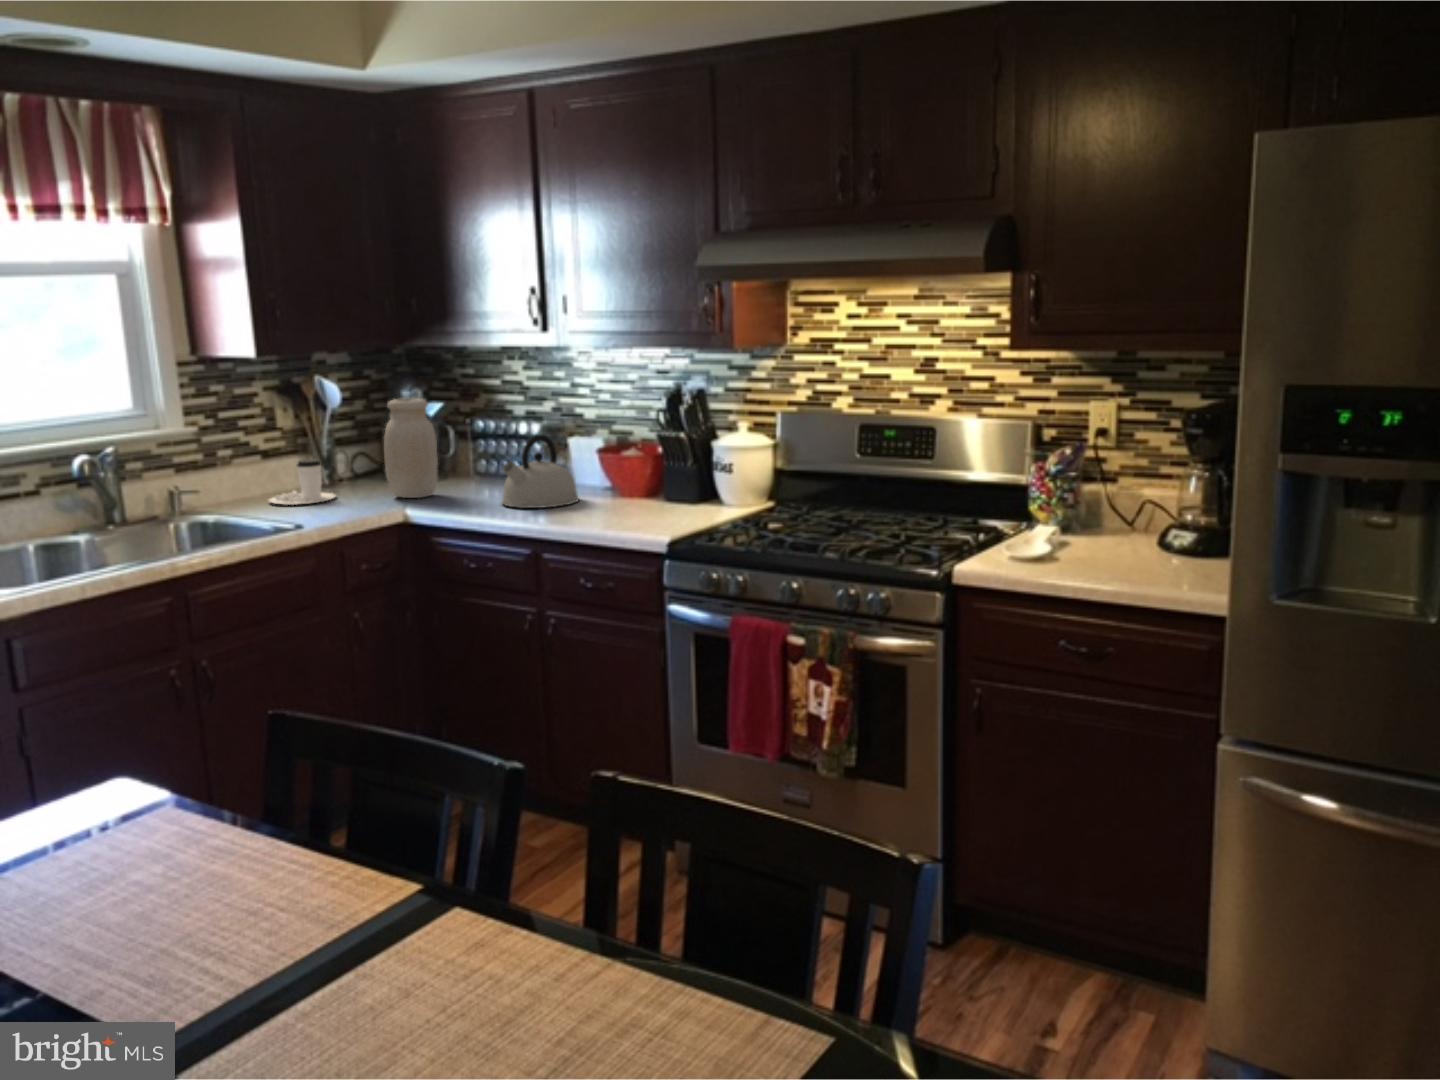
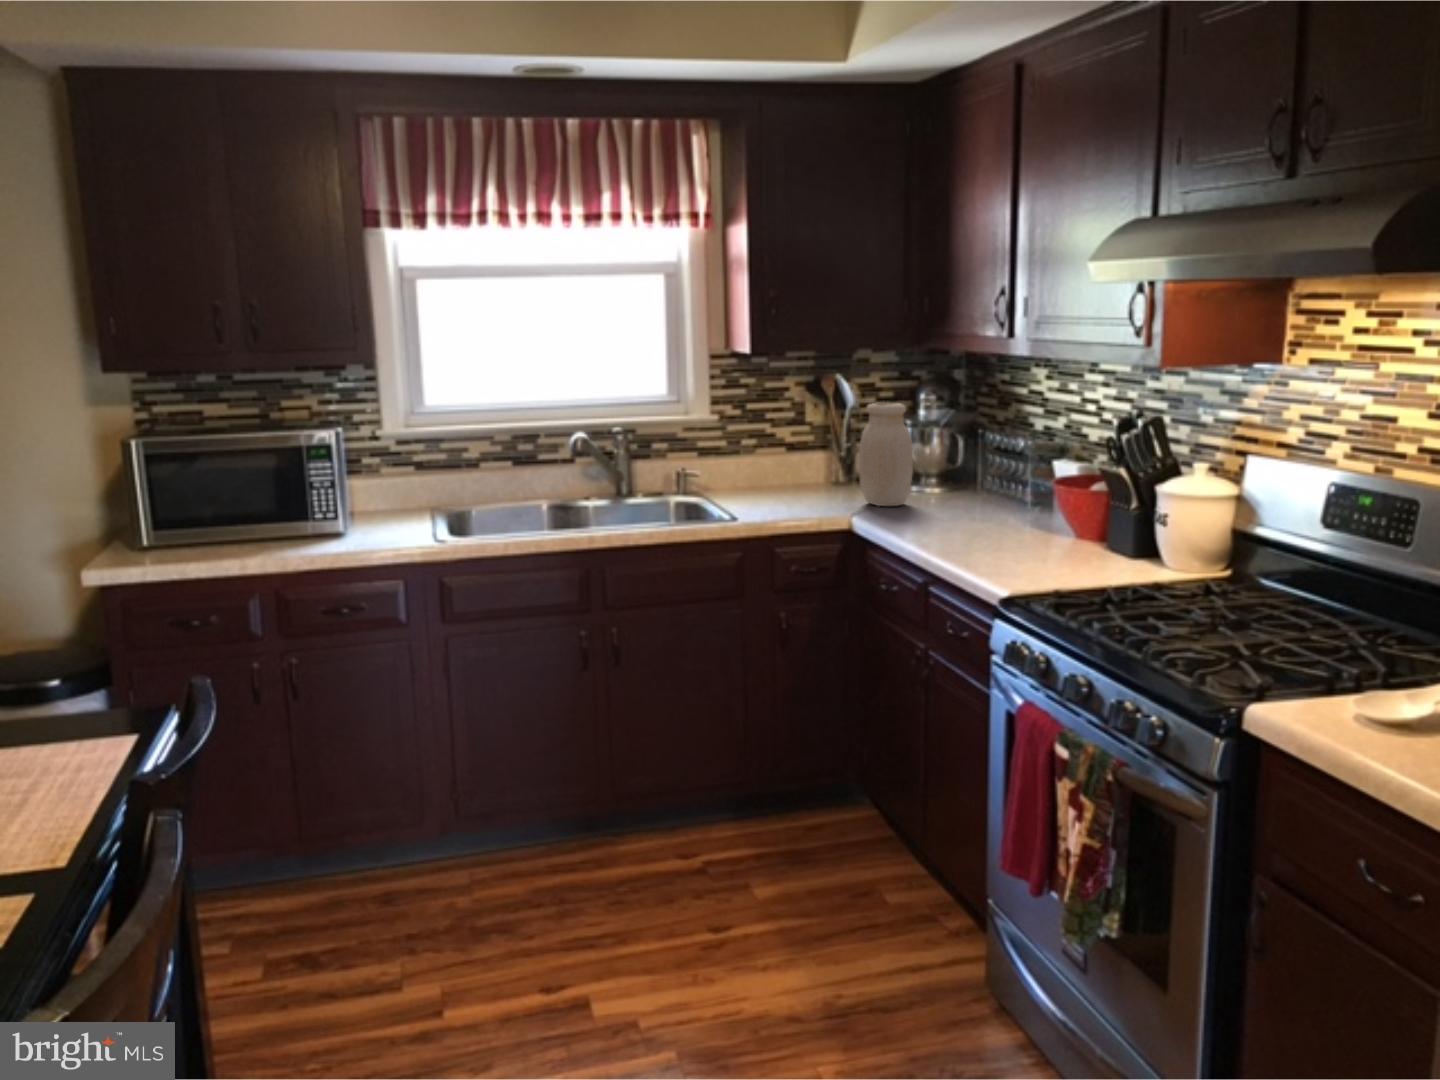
kettle: present [502,435,579,508] -> none [933,453,1026,536]
coffee cup: present [269,459,335,505] -> none [762,455,826,498]

